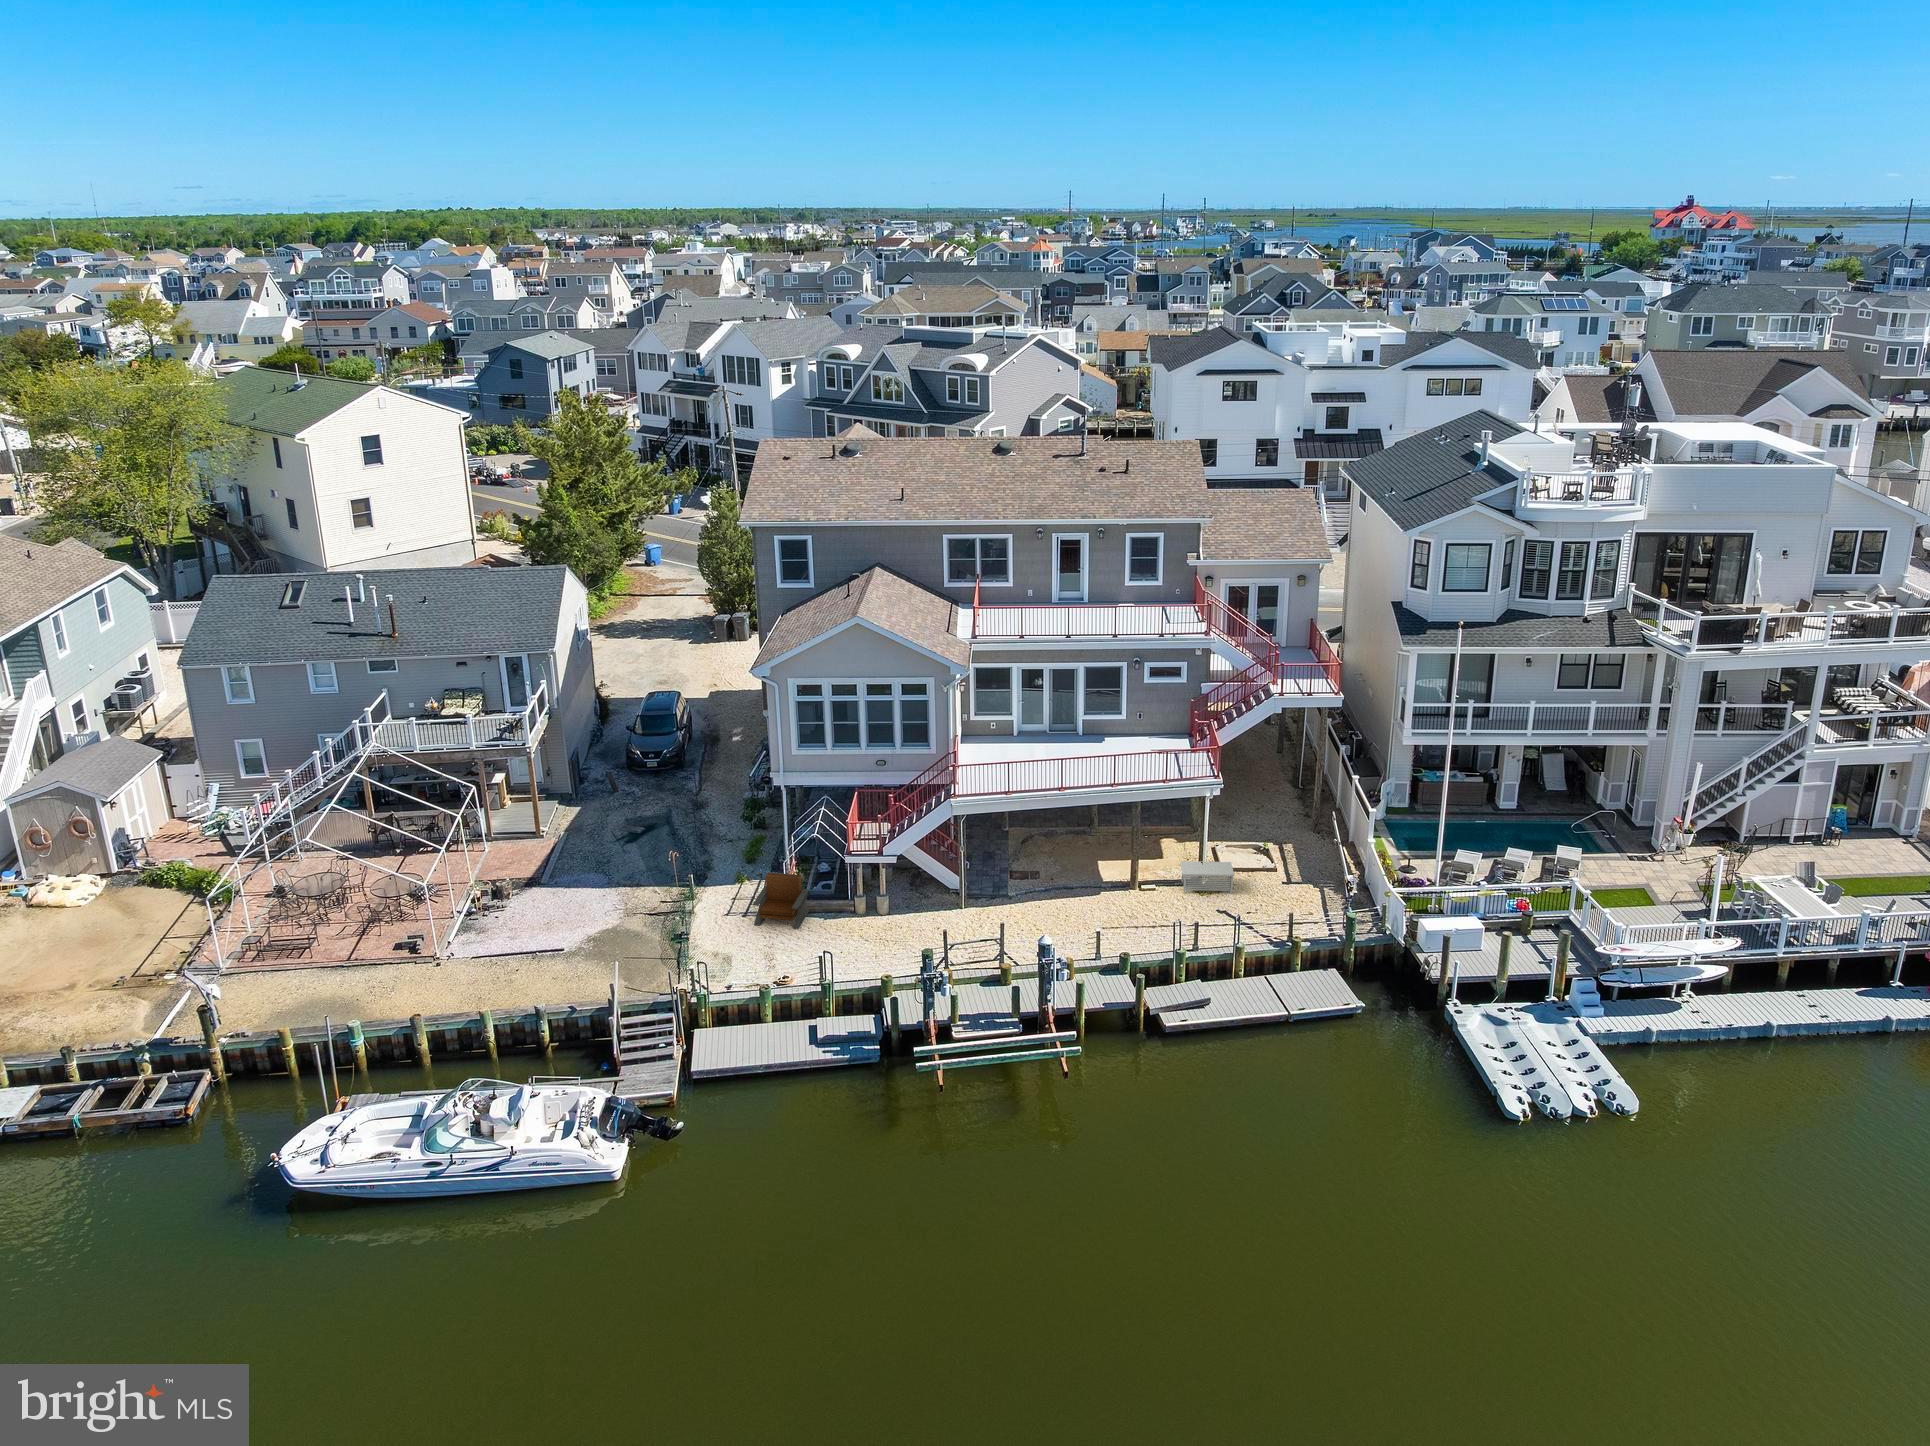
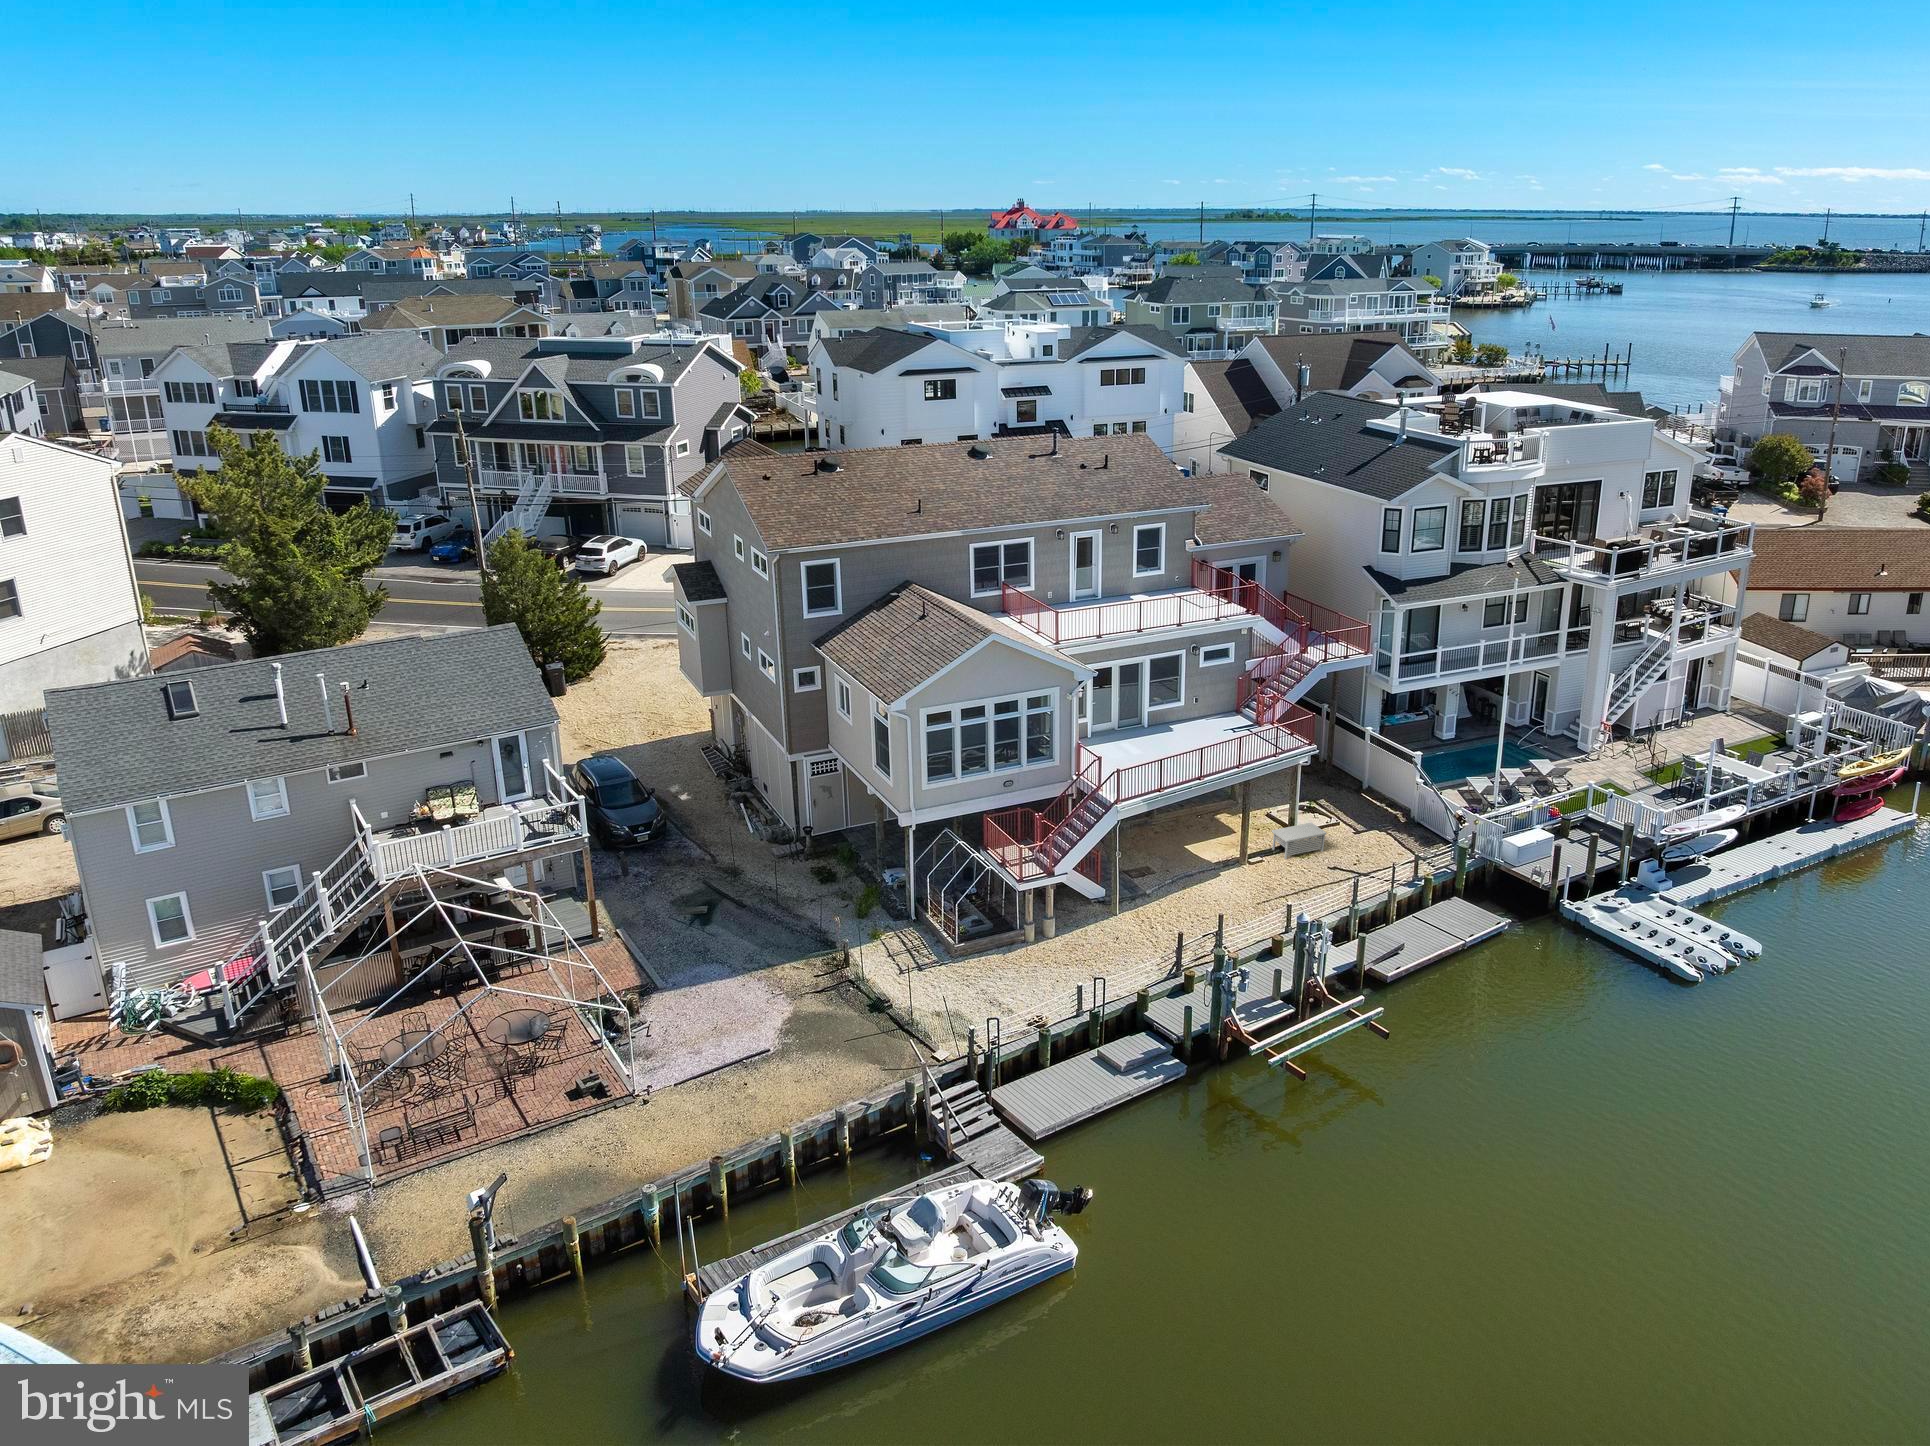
lounge chair: present [753,873,809,929] -> none [932,913,990,977]

